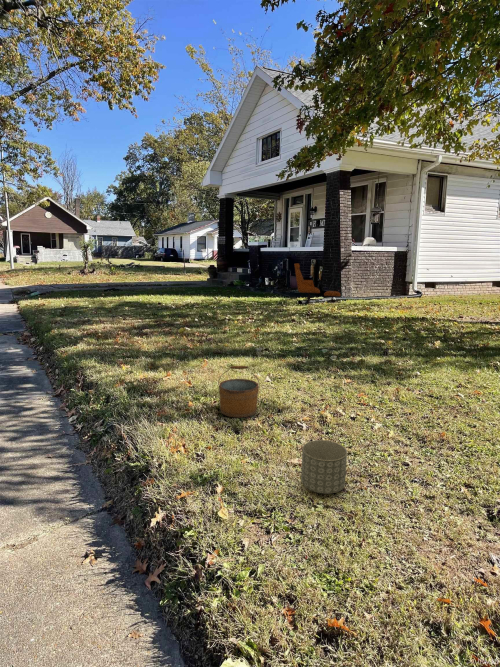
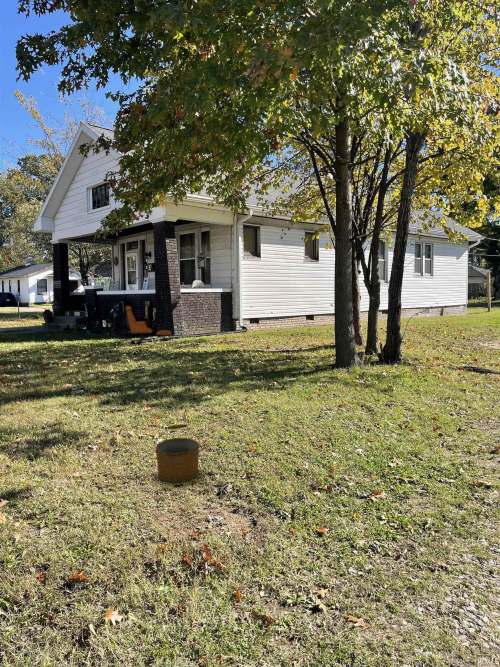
bucket: present [218,366,260,418] -> present [155,424,200,483]
planter: present [301,440,347,494] -> none [74,455,112,497]

